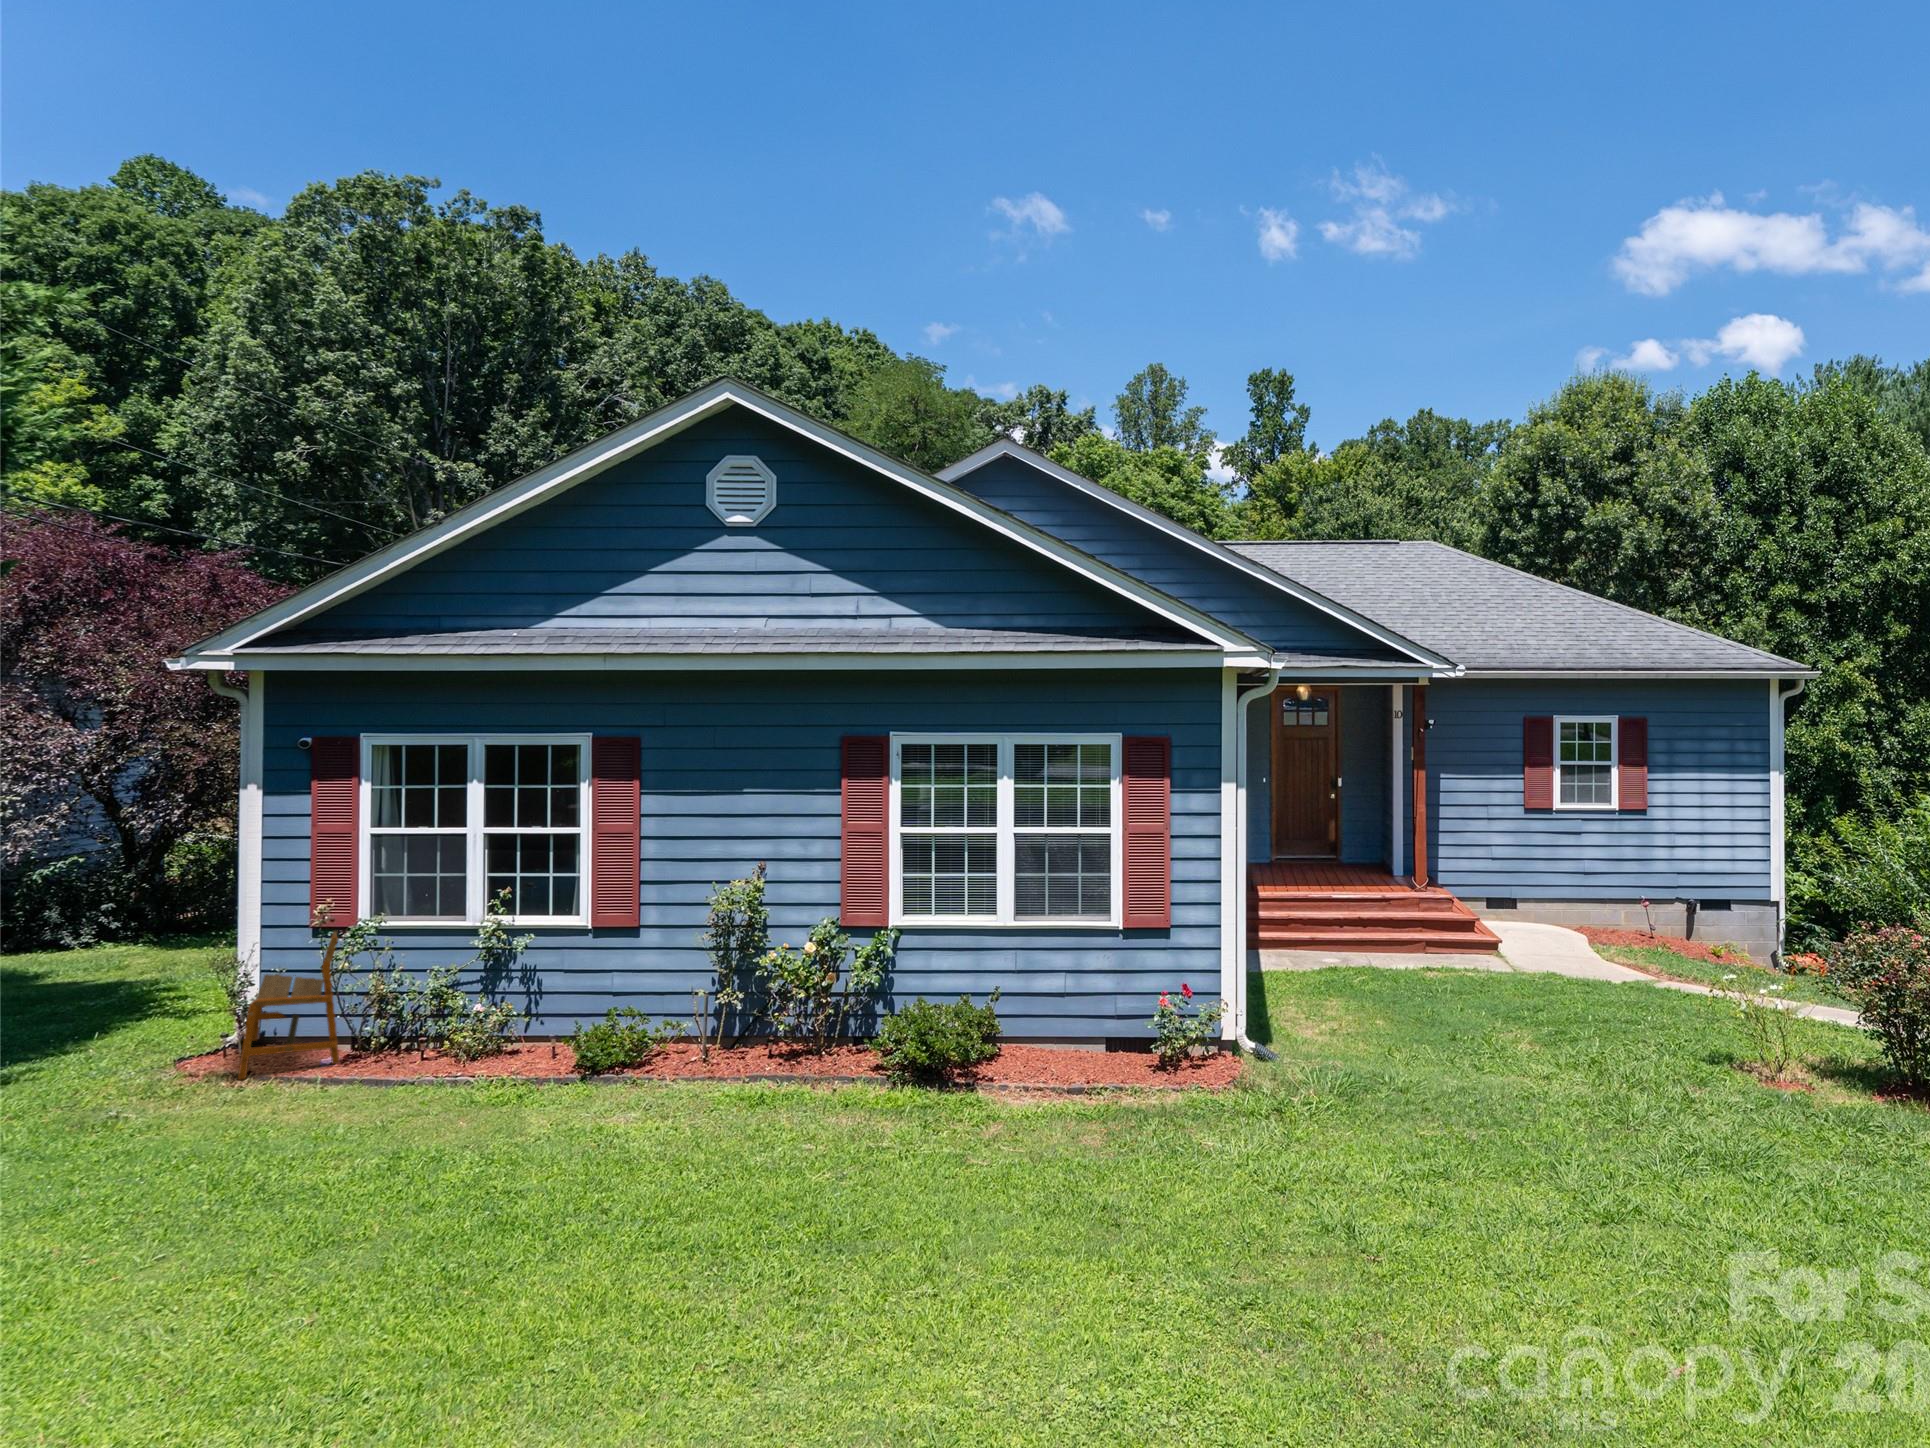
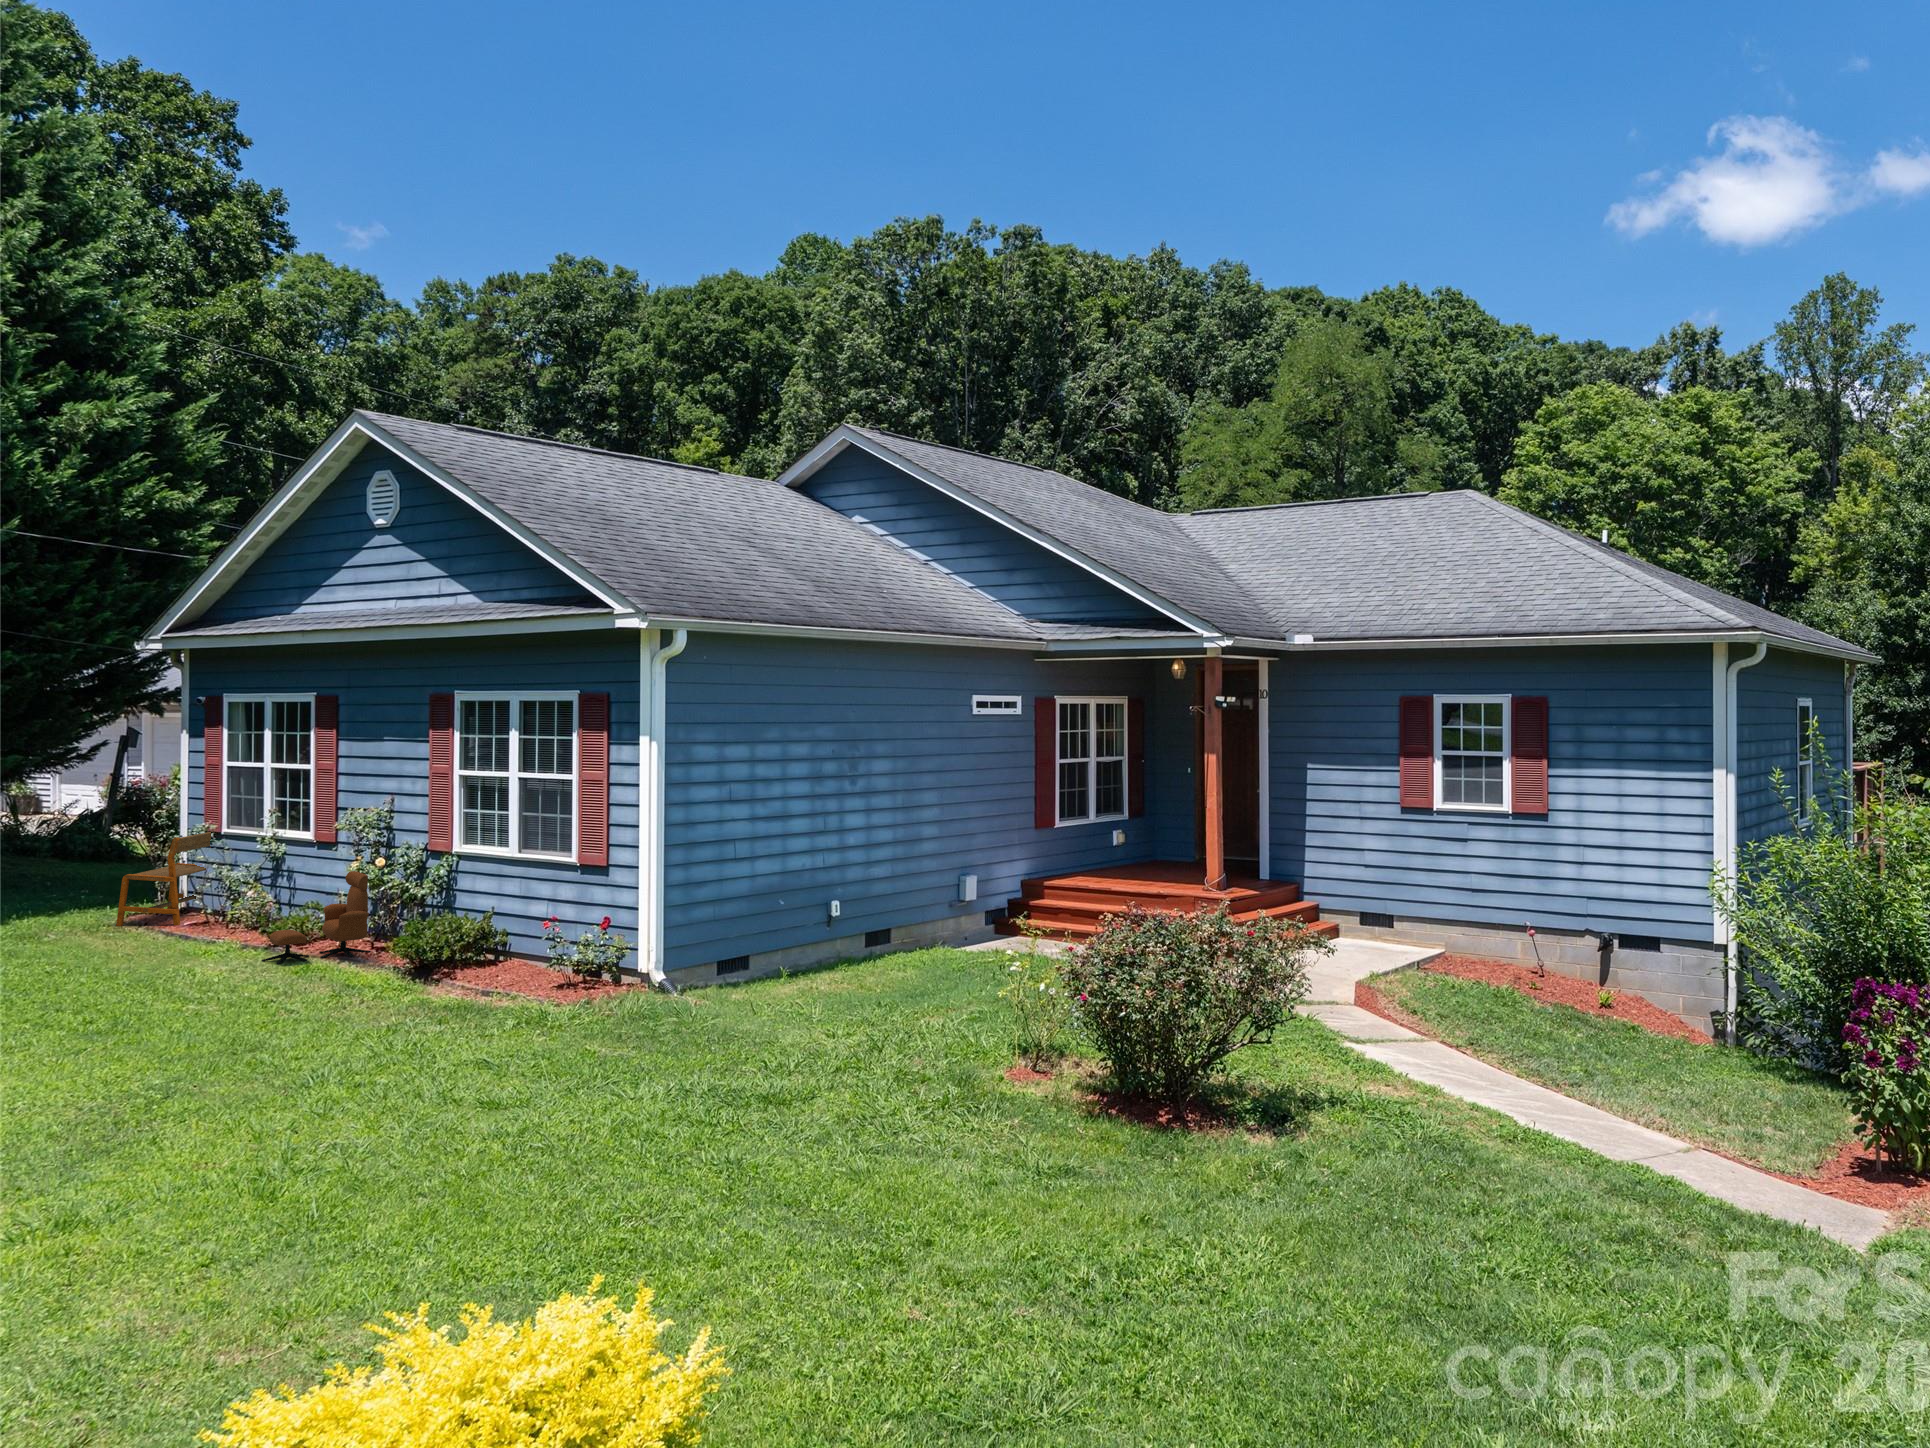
lounge chair: none [666,964,785,1109] -> present [261,871,371,964]

